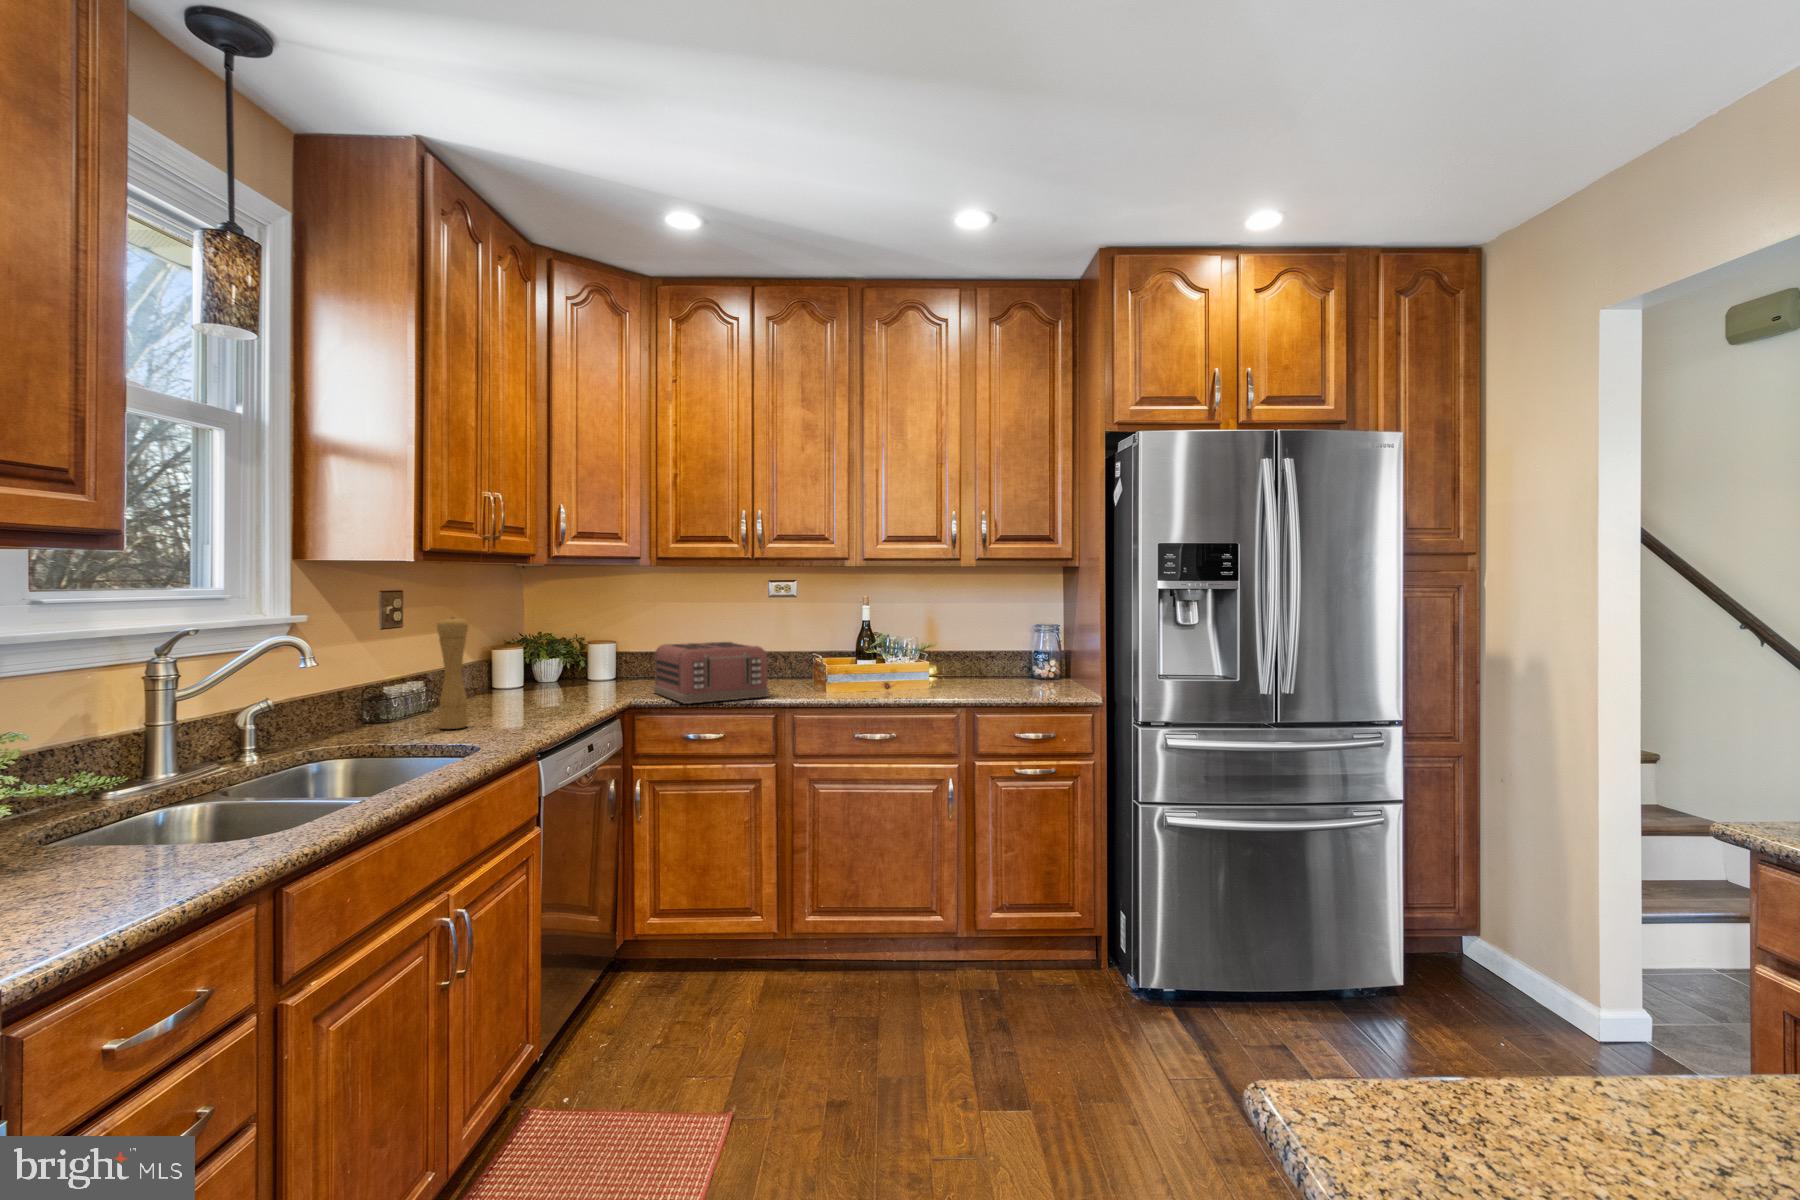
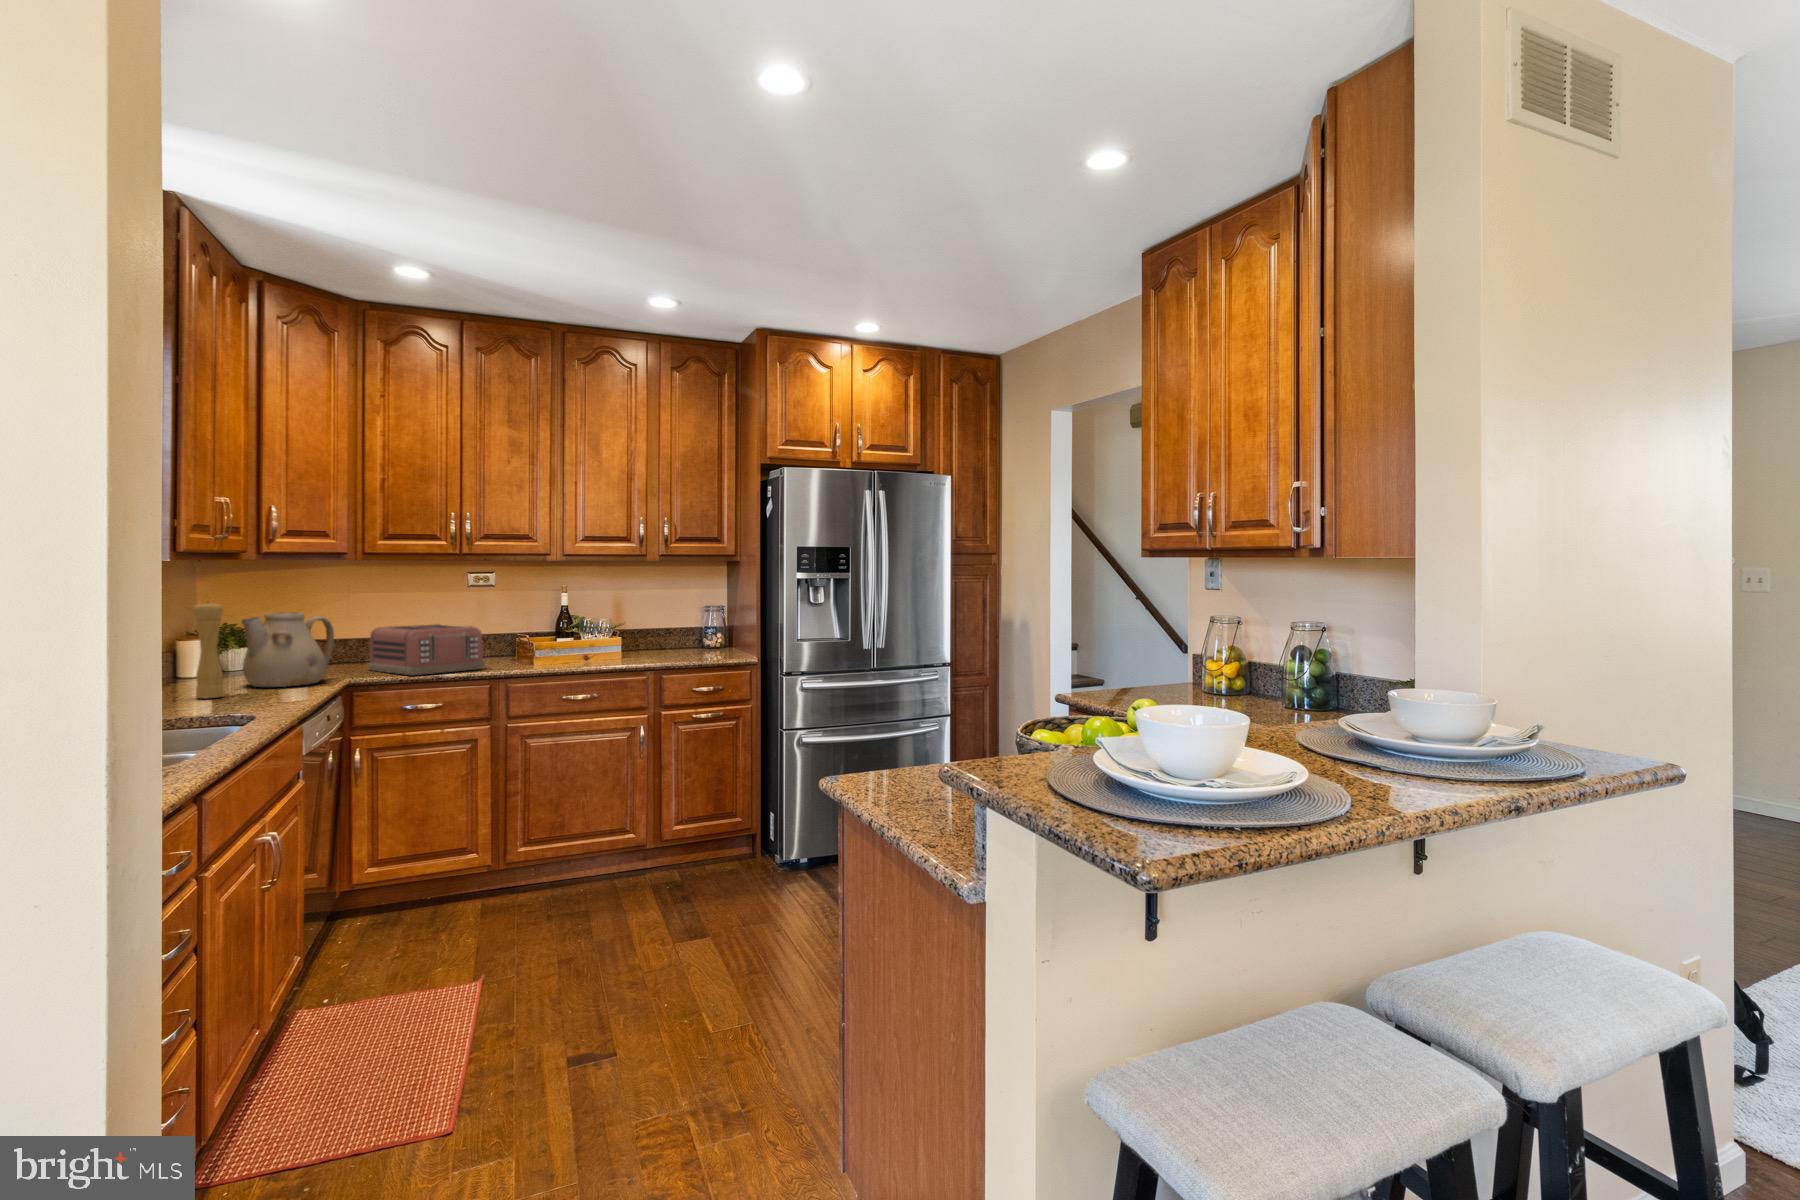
teapot: none [501,628,606,715] -> present [241,612,334,687]

